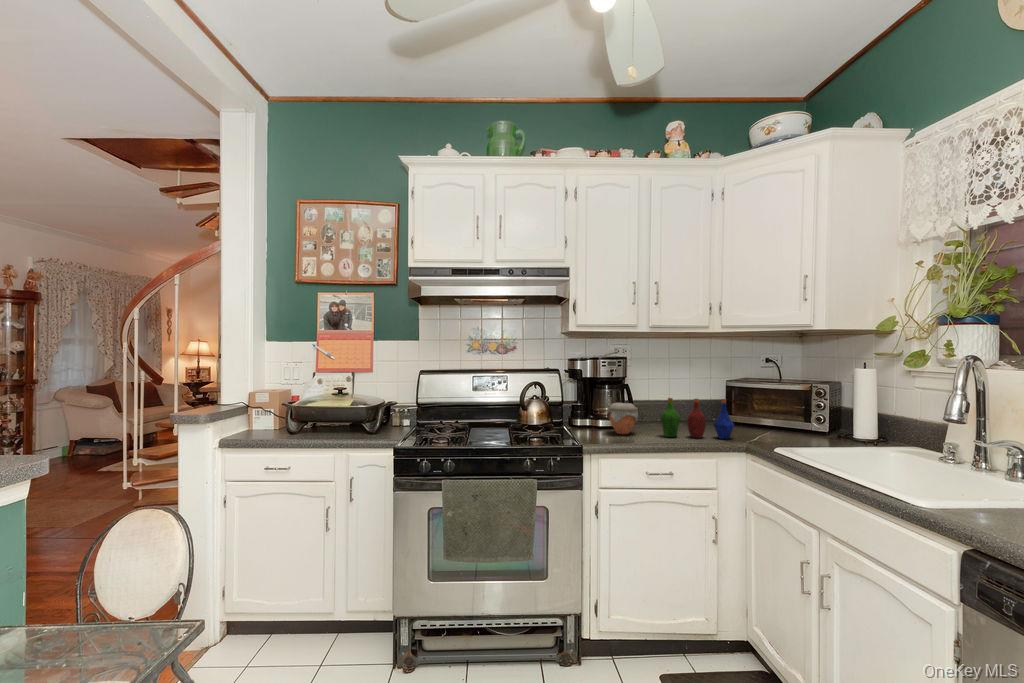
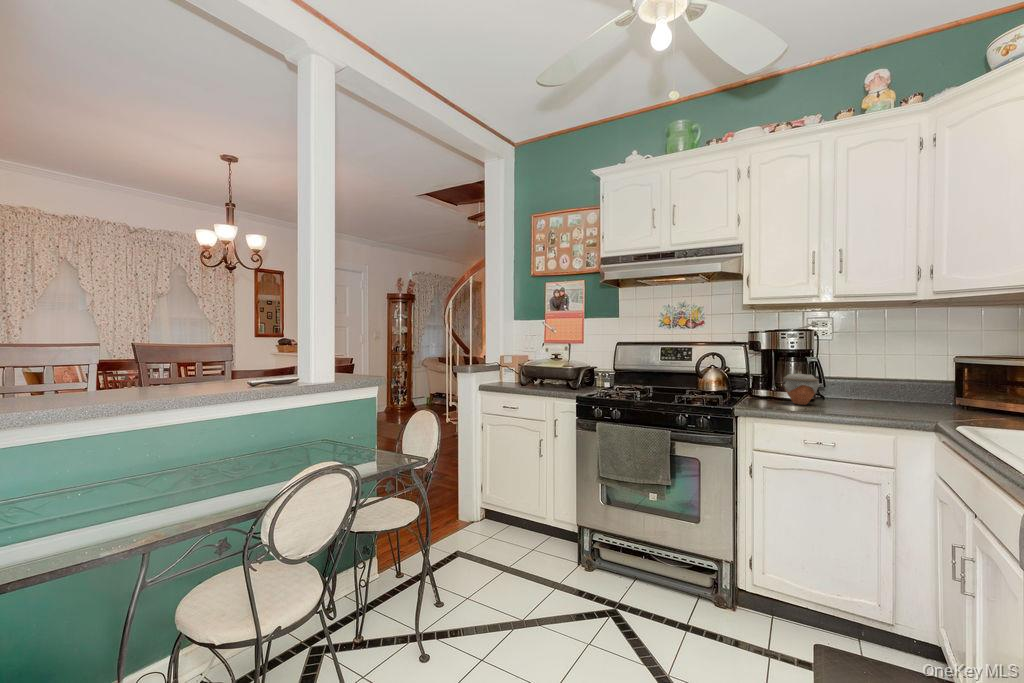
bottle: present [660,398,734,439] -> none [842,370,941,417]

